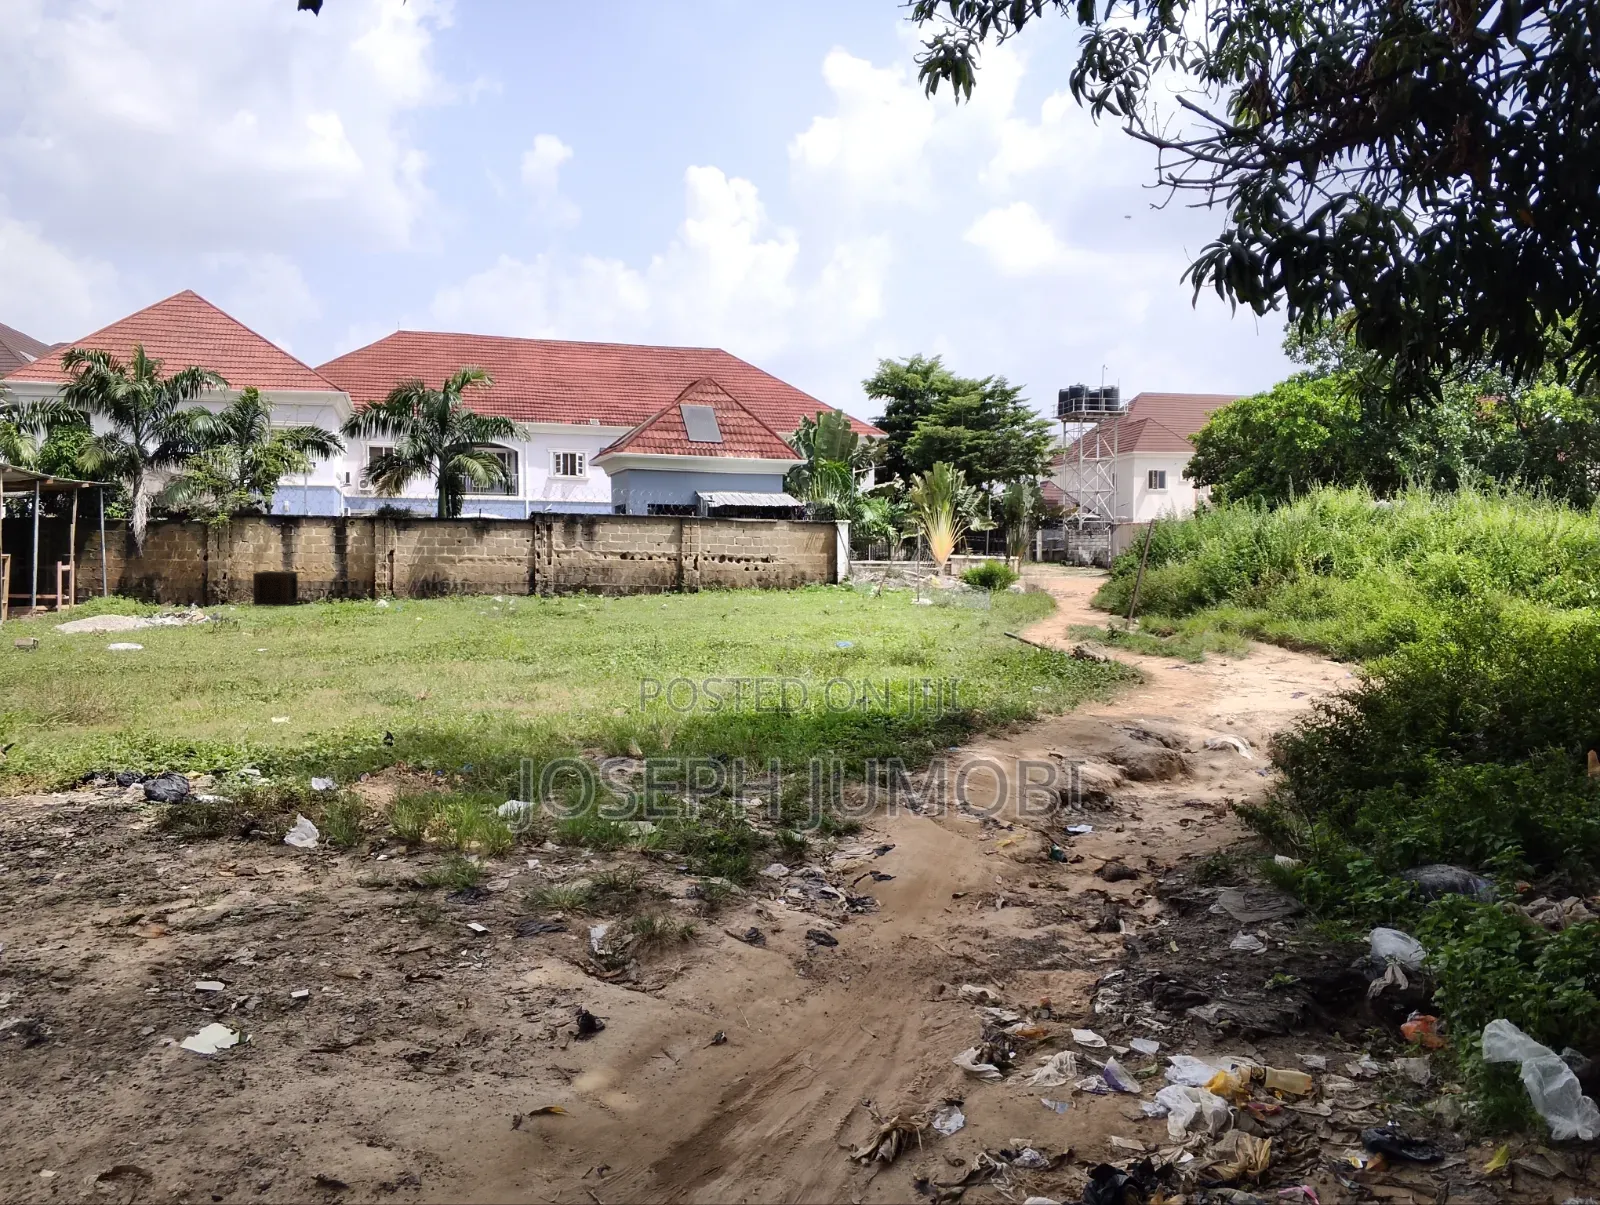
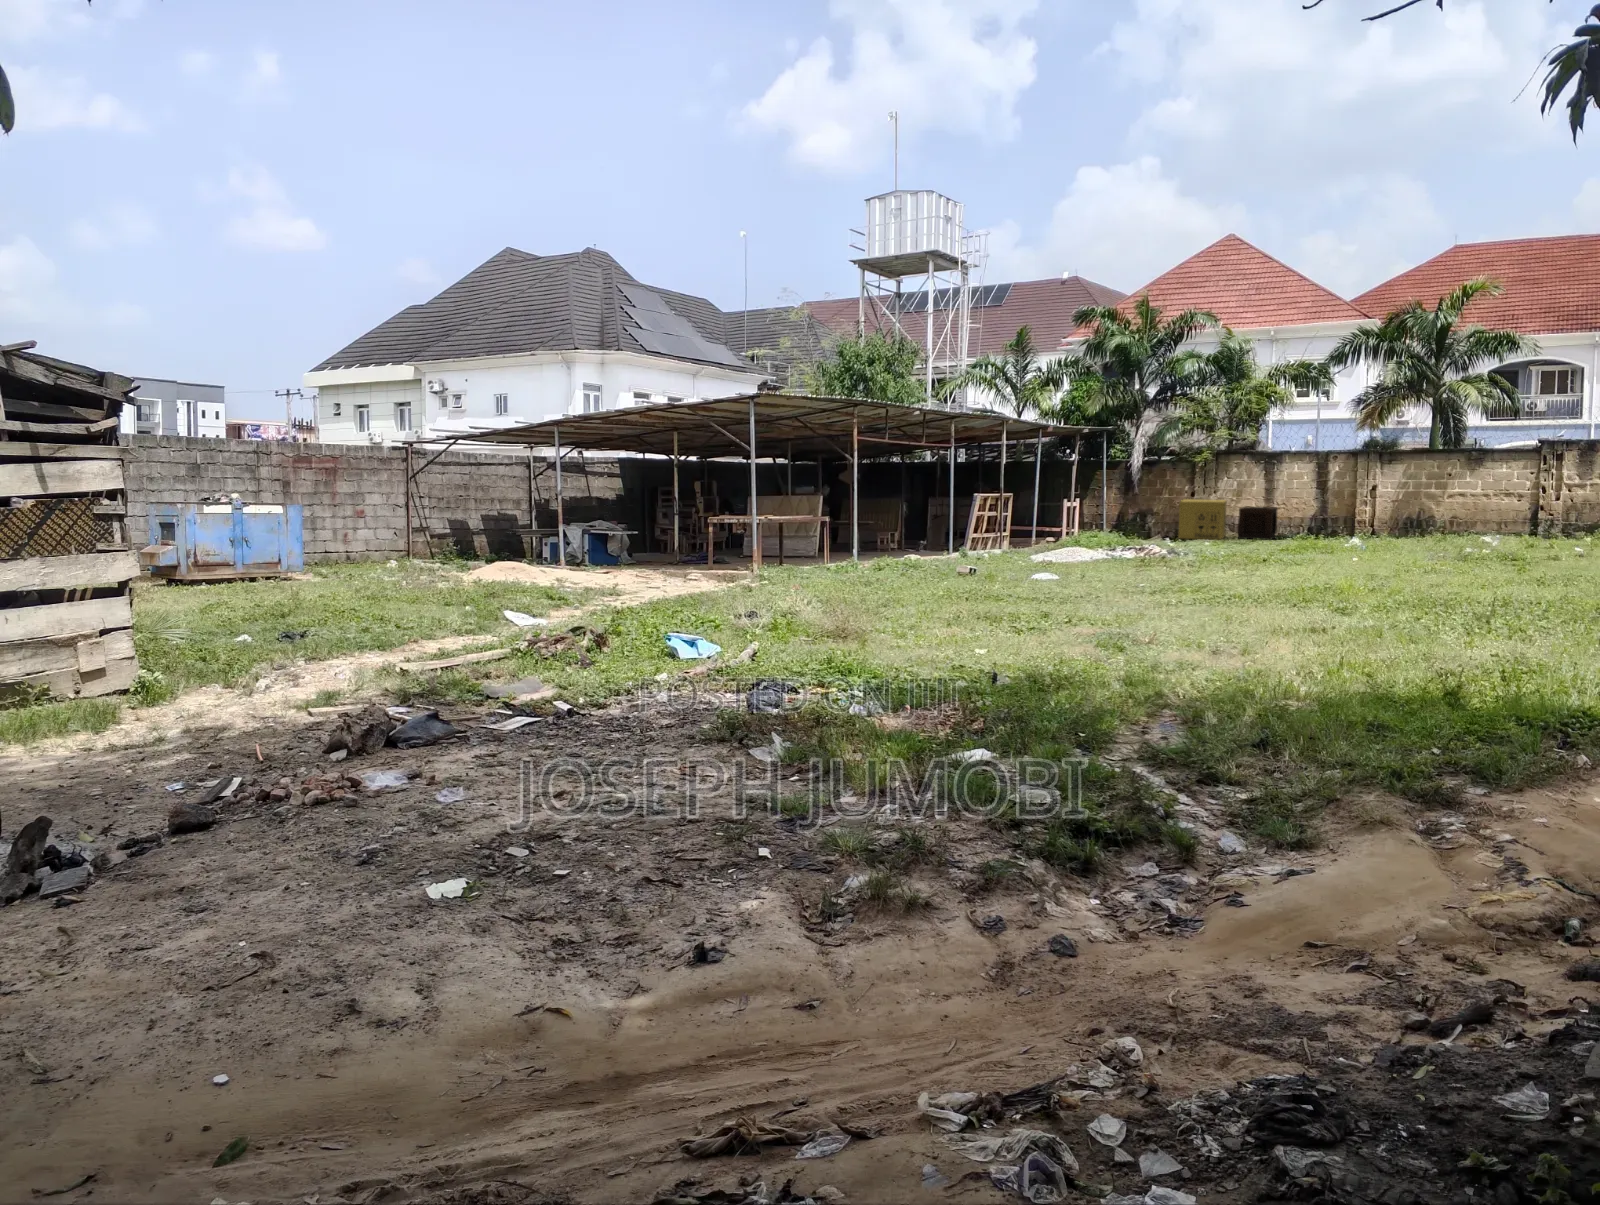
cardboard box: none [184,564,243,607] -> present [1178,499,1227,539]

